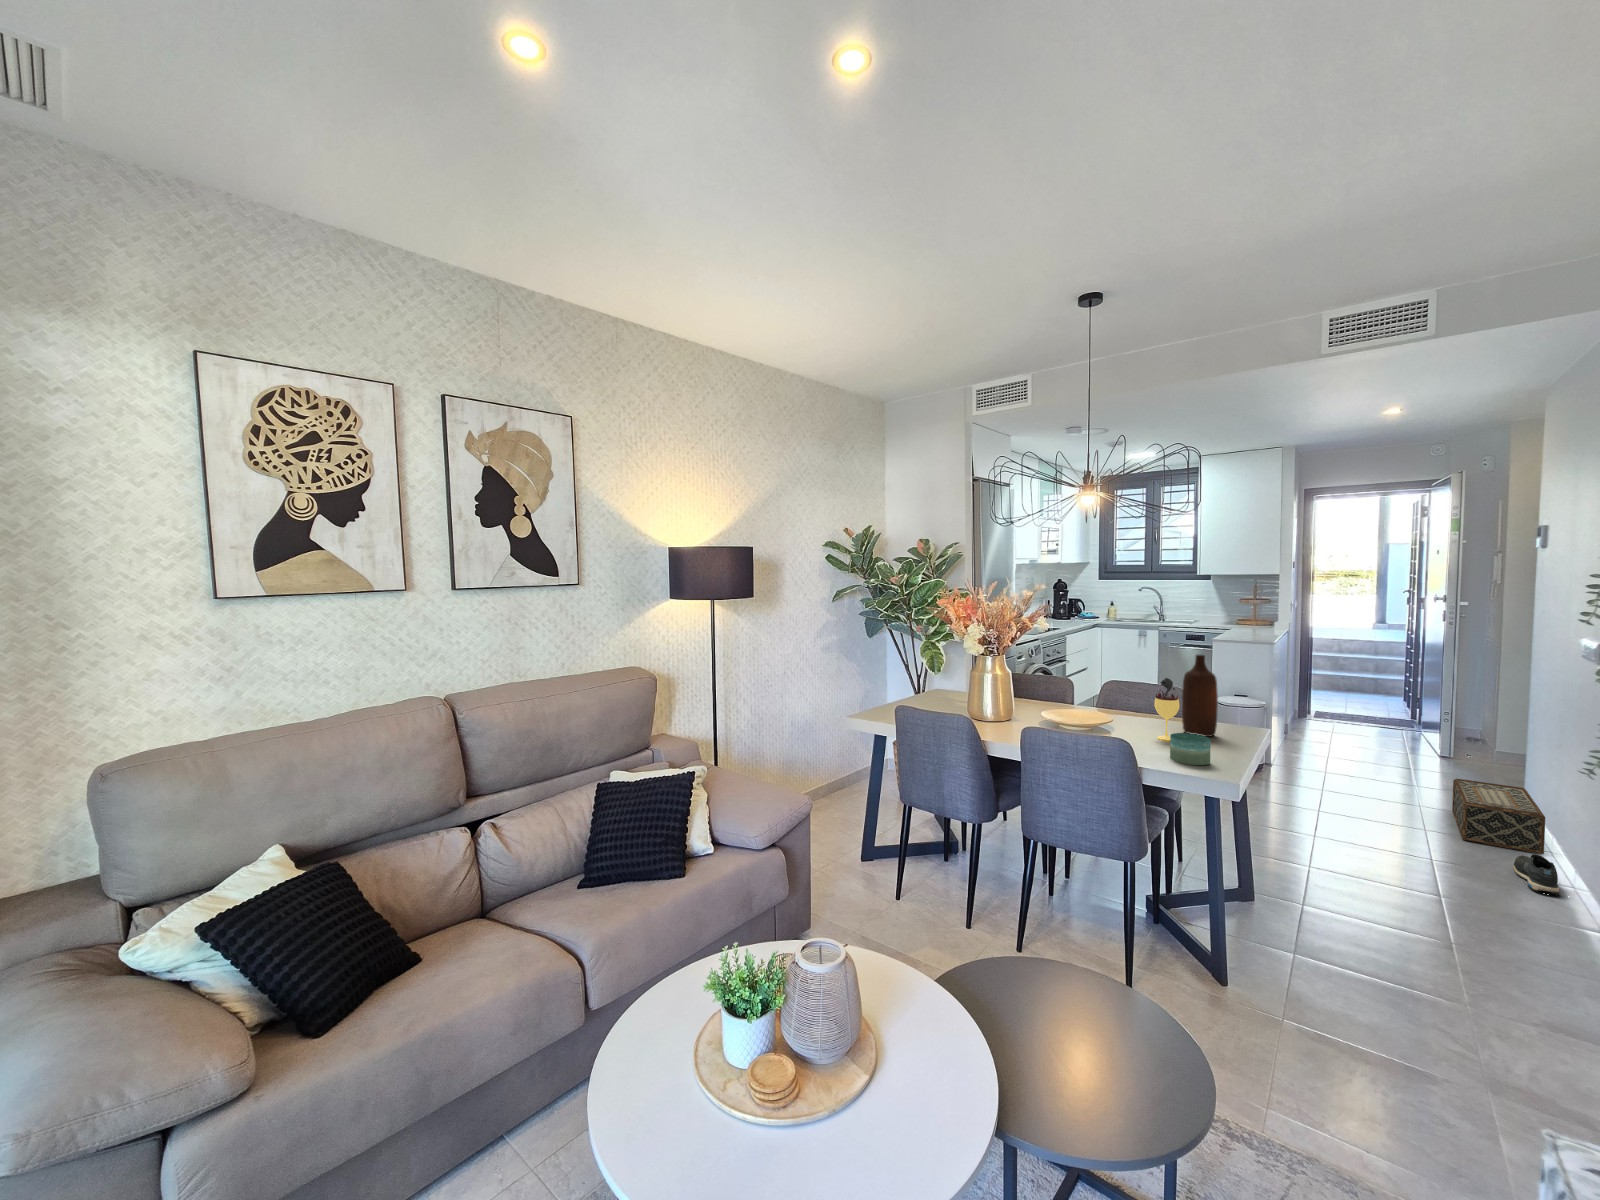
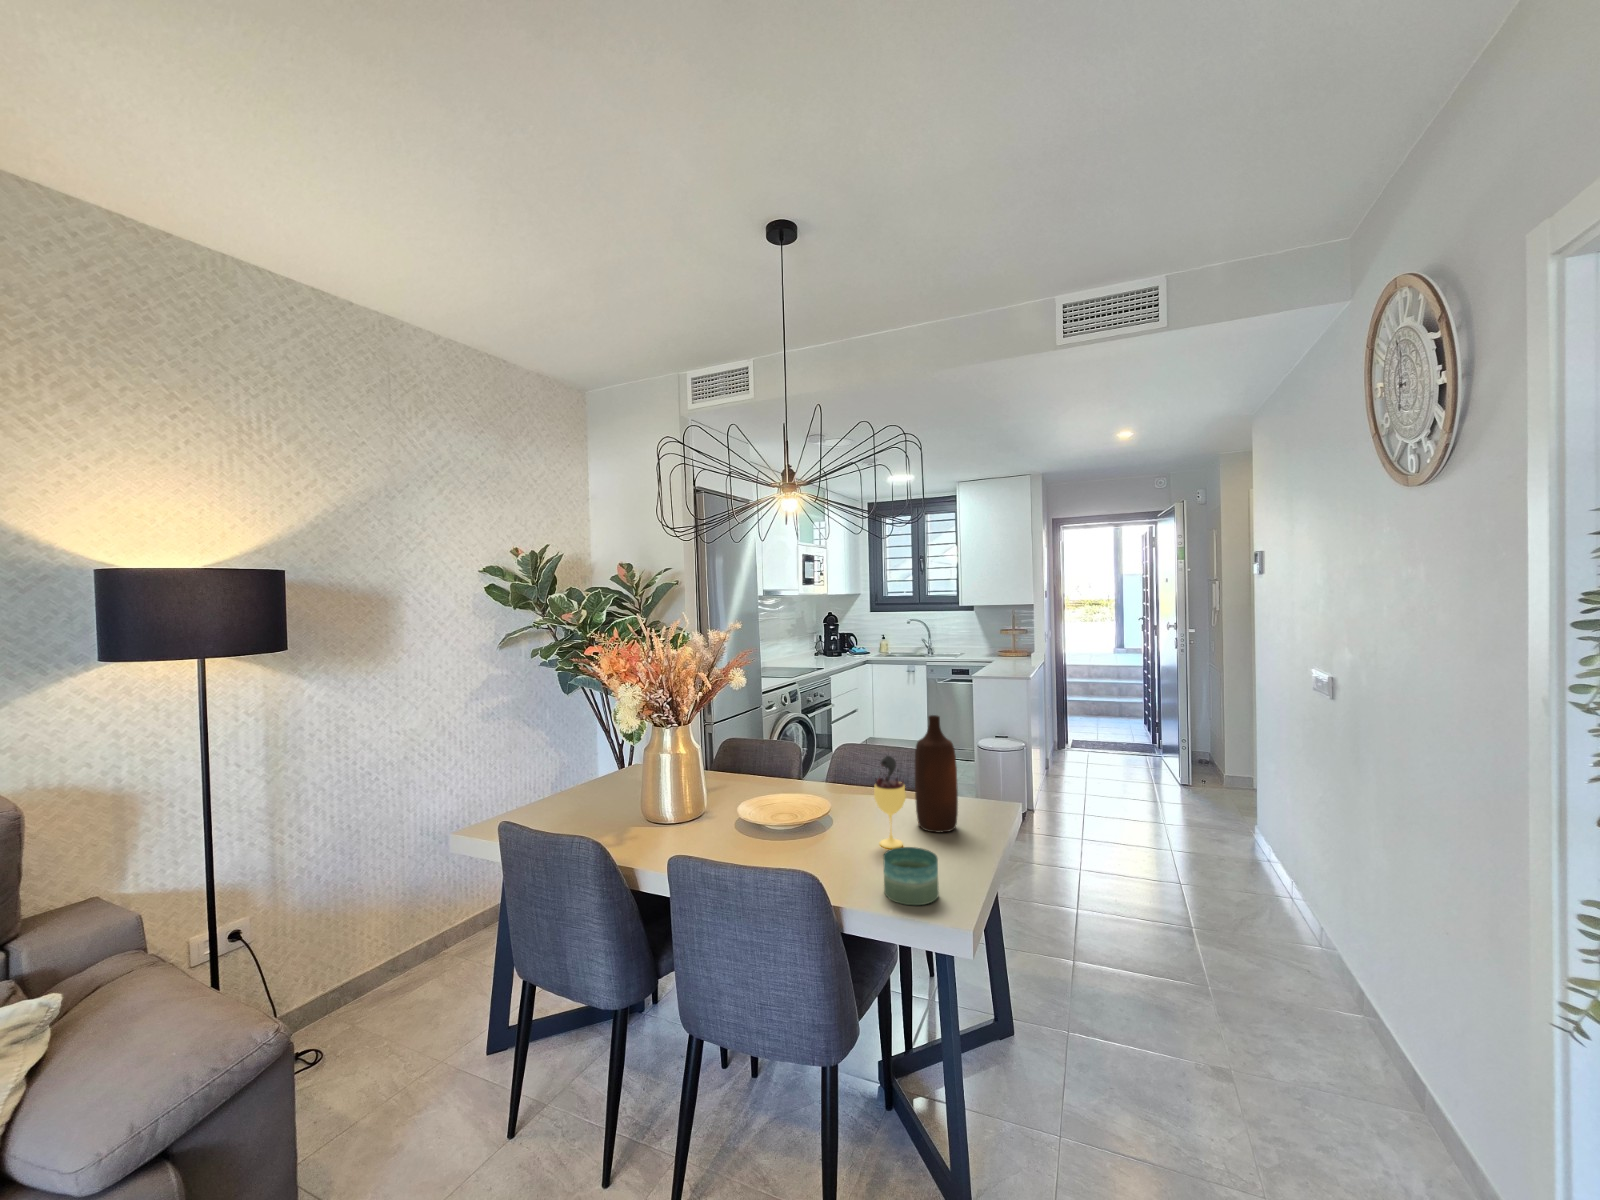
woven basket: present [1452,779,1545,854] -> none [1200,817,1288,902]
shoe: present [1513,854,1560,896] -> none [1267,912,1325,964]

